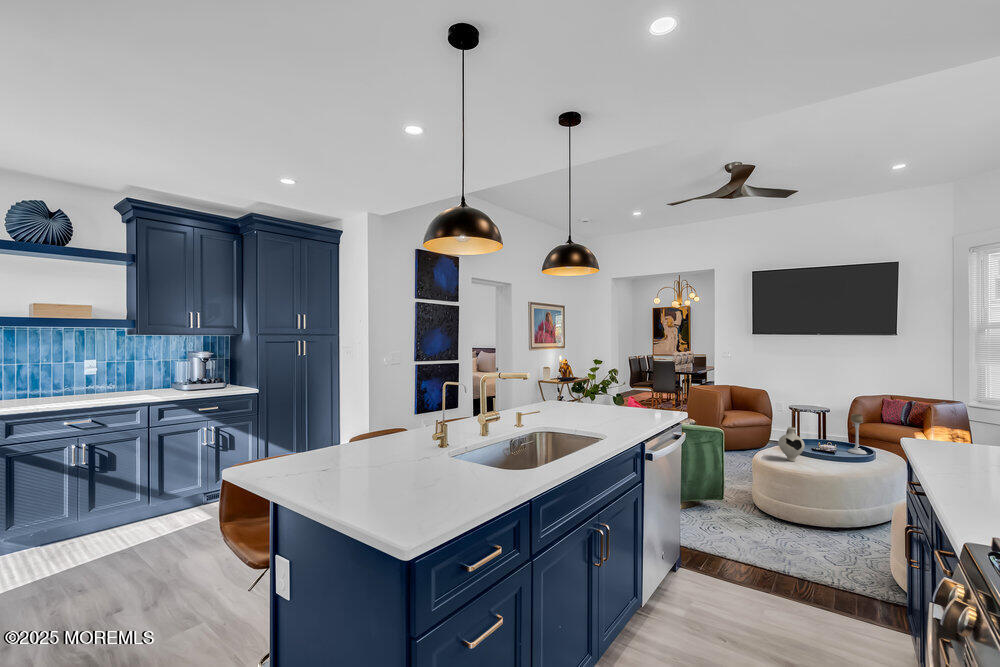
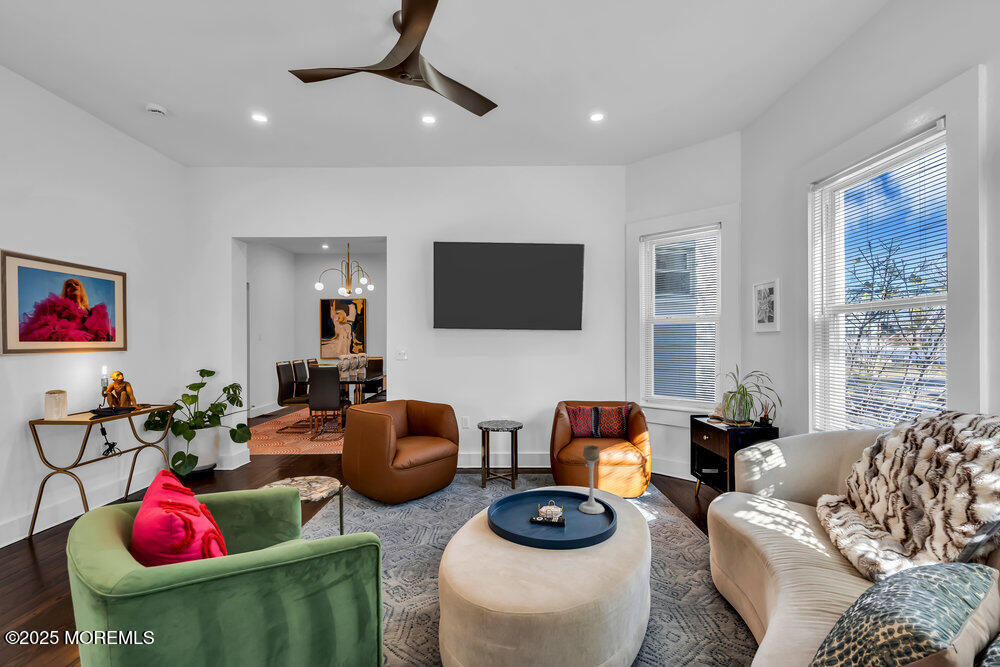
decorative vase: present [778,427,805,461] -> none [491,498,536,572]

